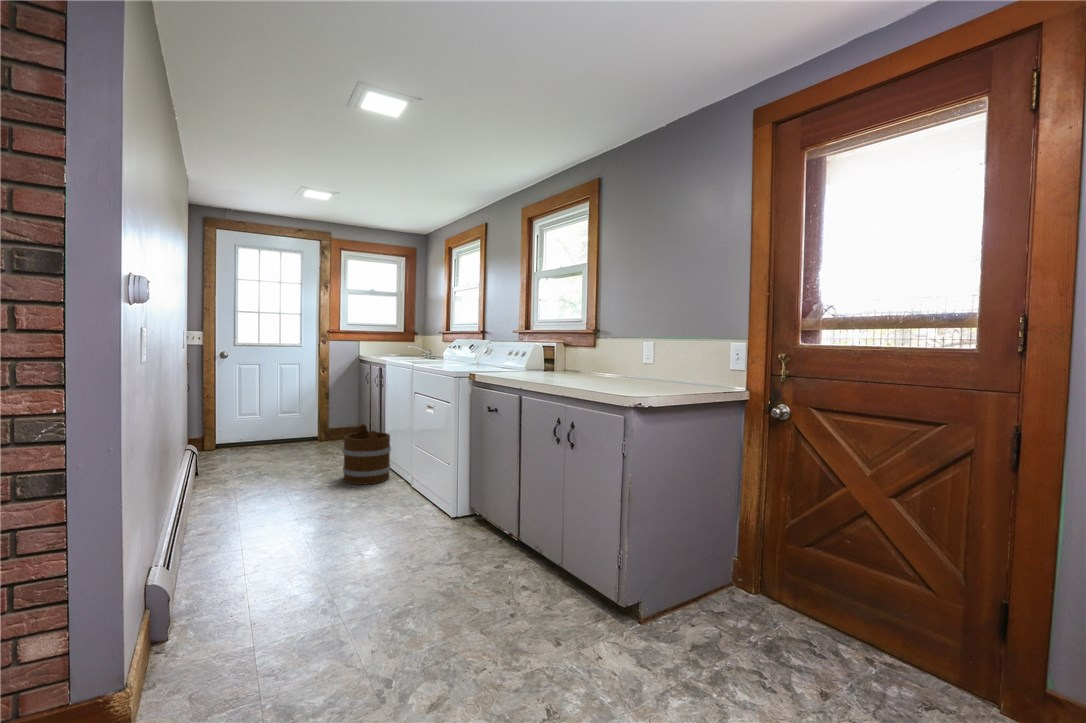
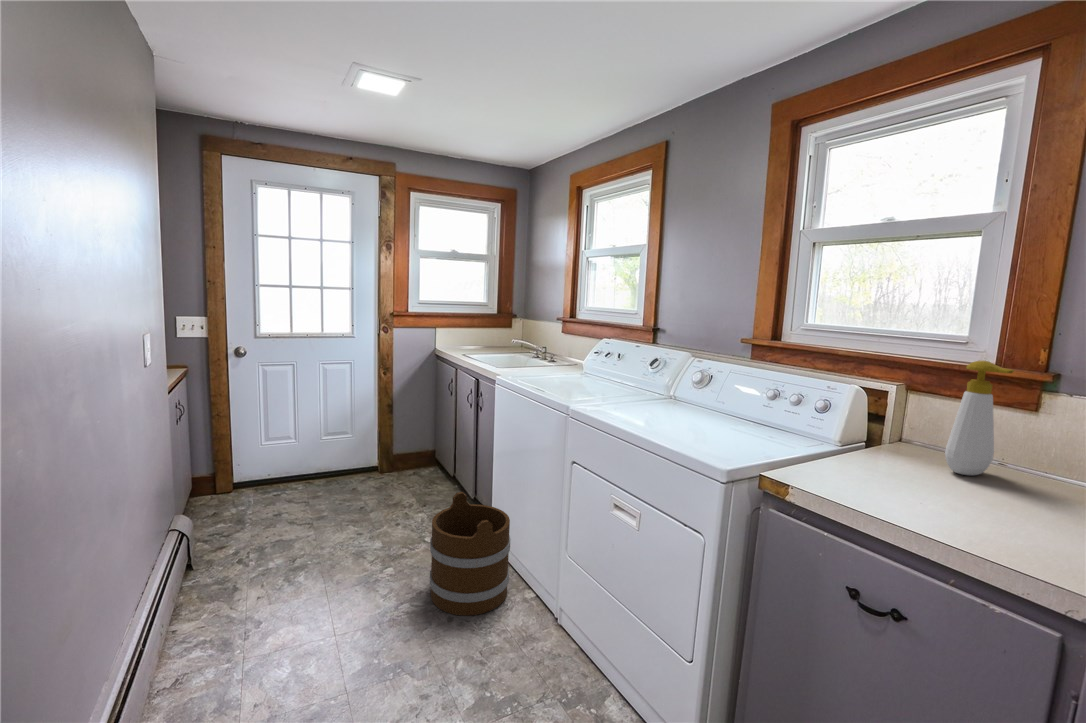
soap bottle: none [548,326,567,372] -> present [945,360,1014,475]

